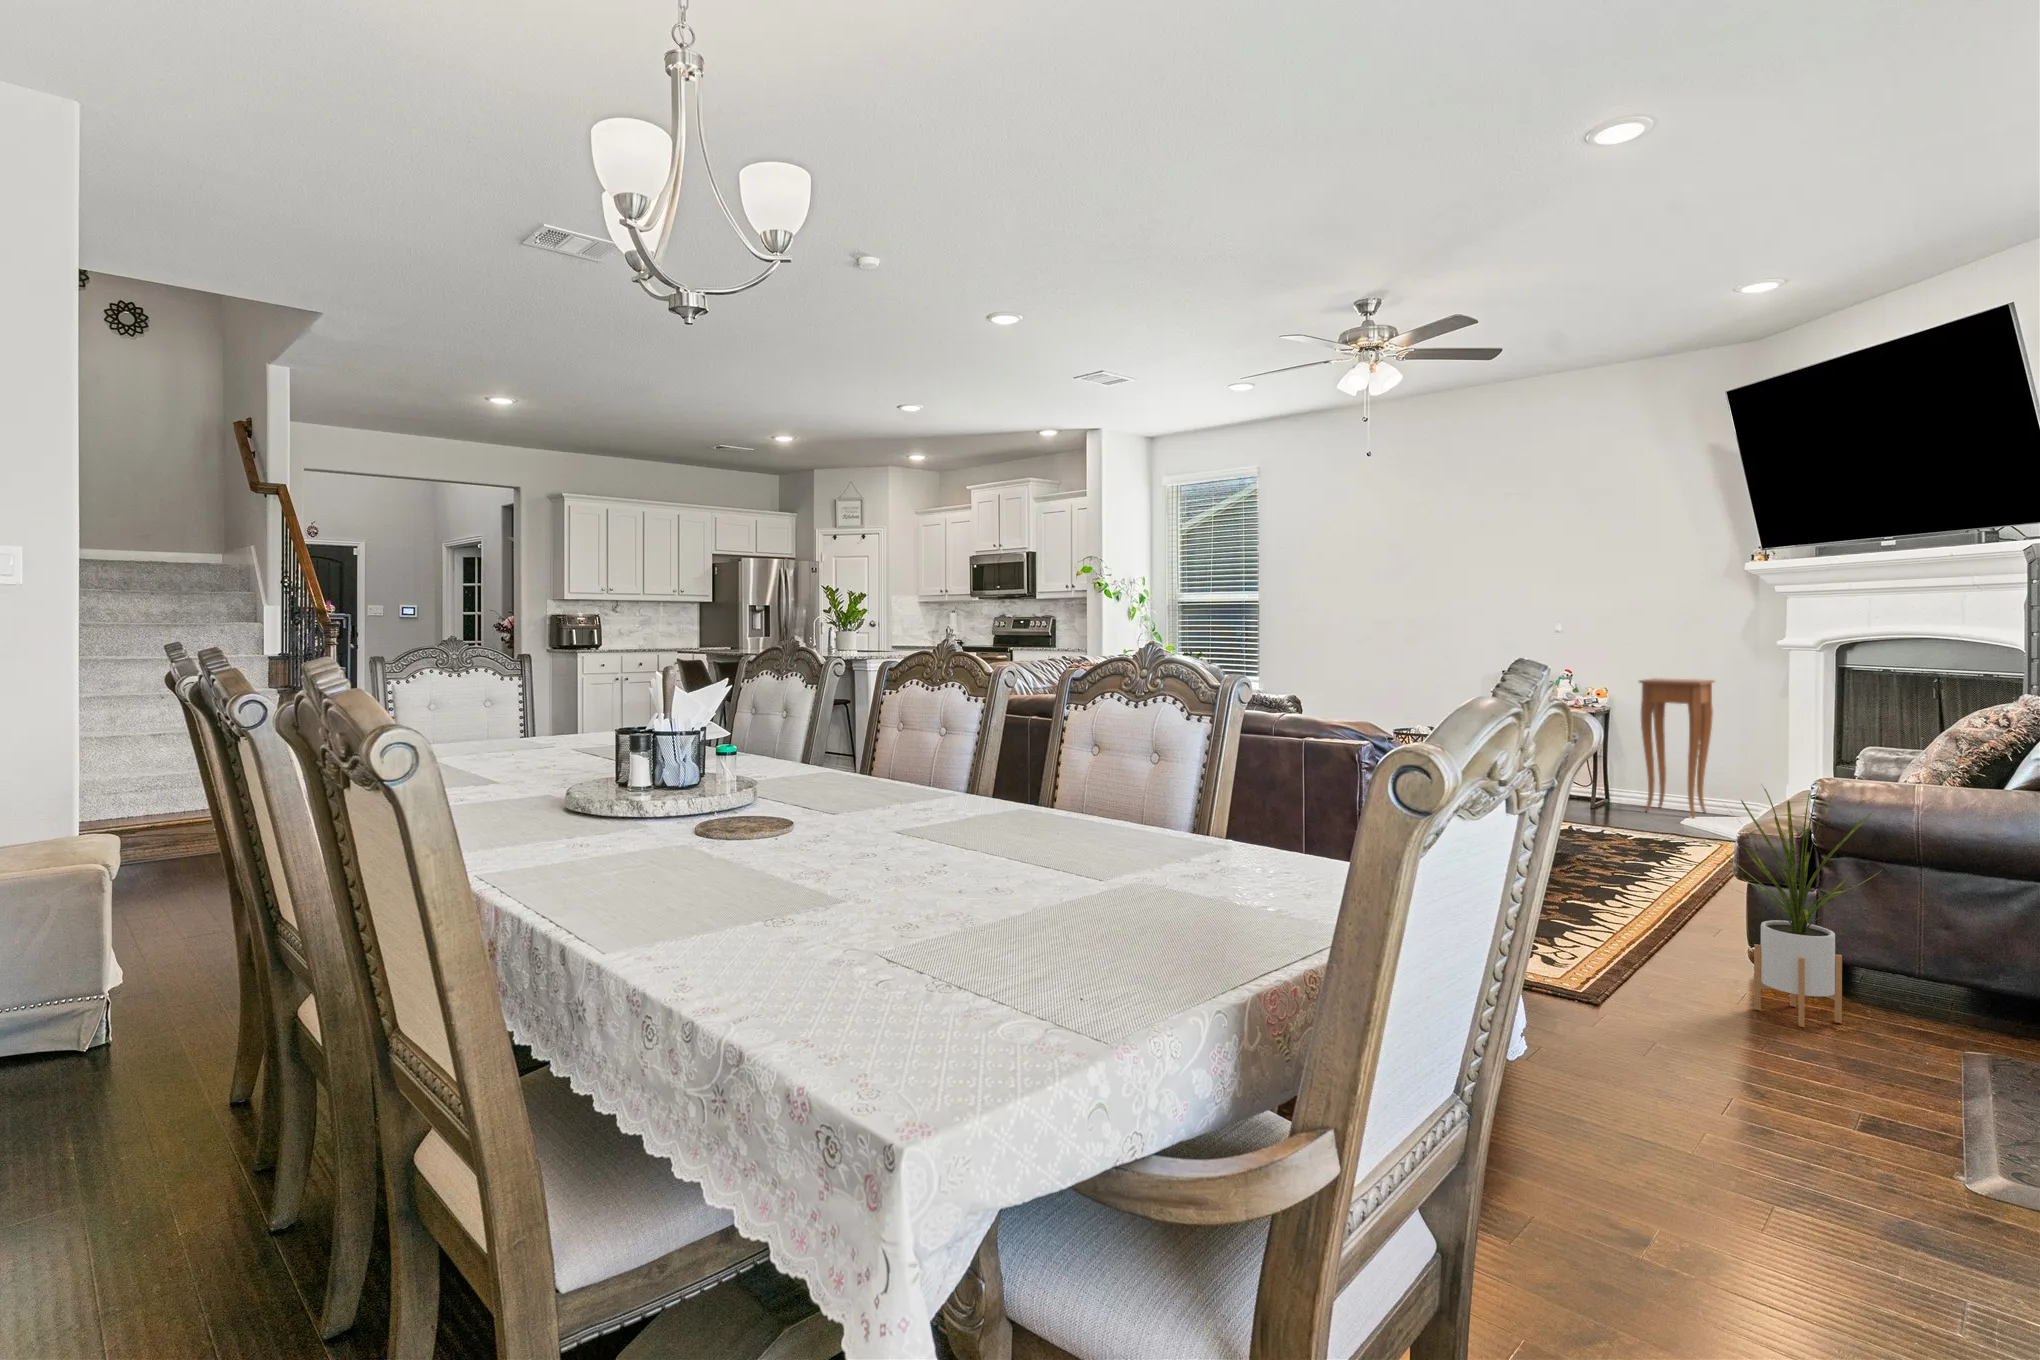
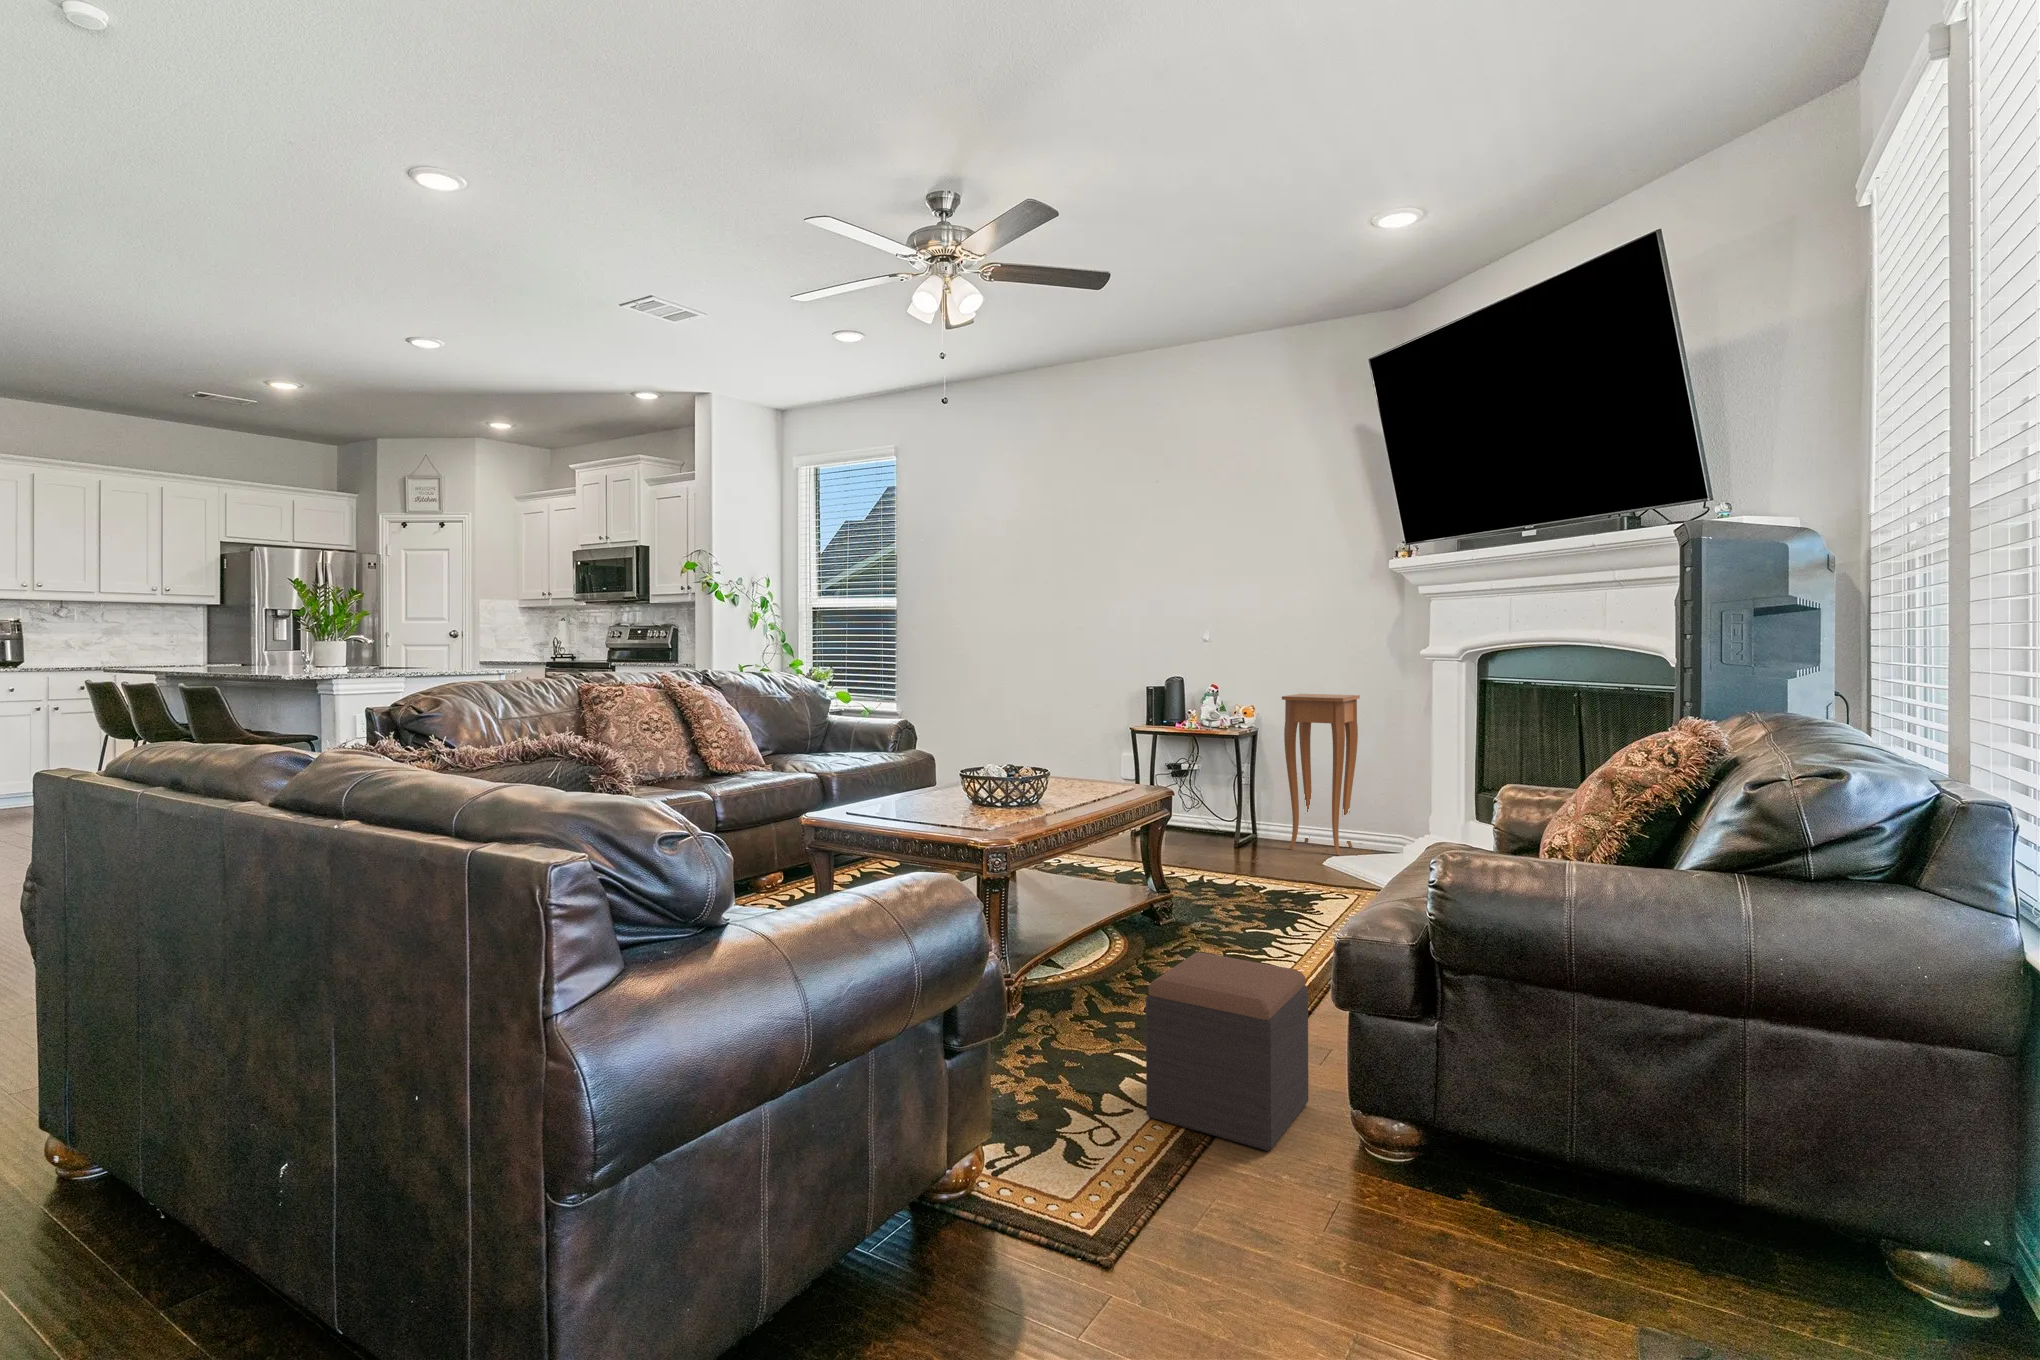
house plant: present [1725,787,1881,1027] -> none [1305,870,1525,1282]
footstool: none [1589,852,1709,972] -> present [1146,952,1309,1151]

